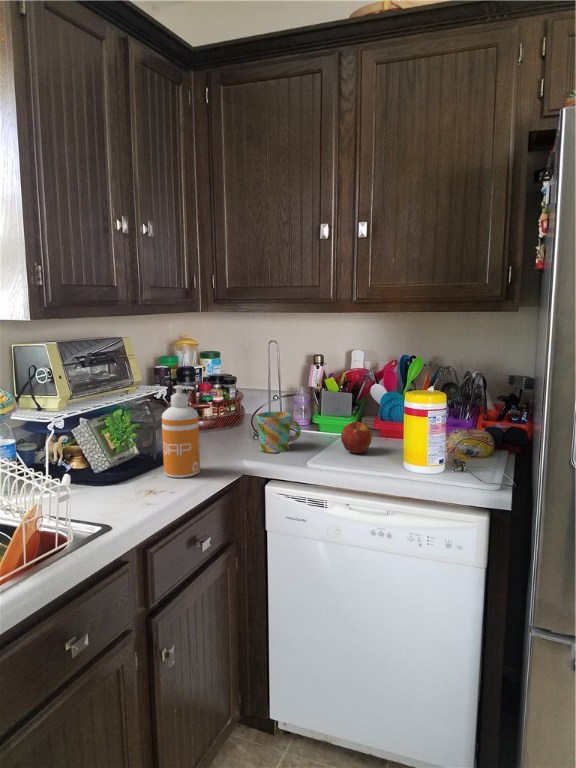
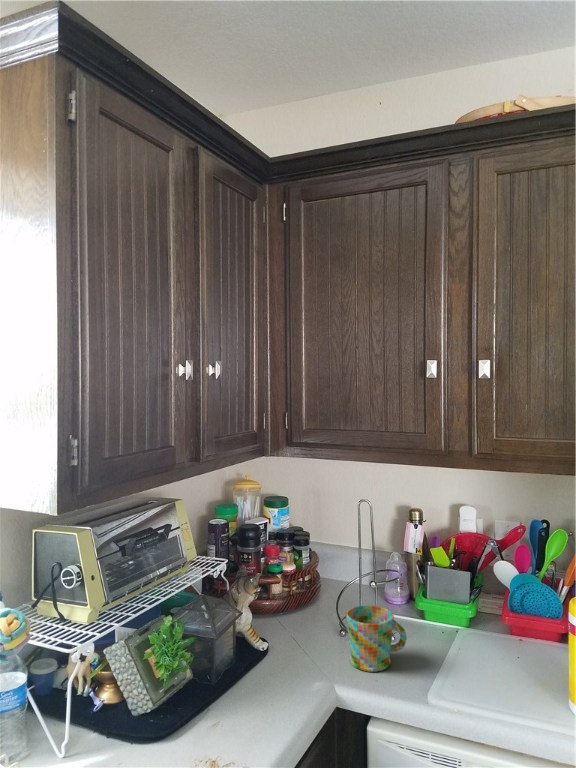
soap dispenser: present [162,385,200,478] -> none [226,596,276,734]
apple: present [341,422,372,453] -> none [466,632,511,682]

